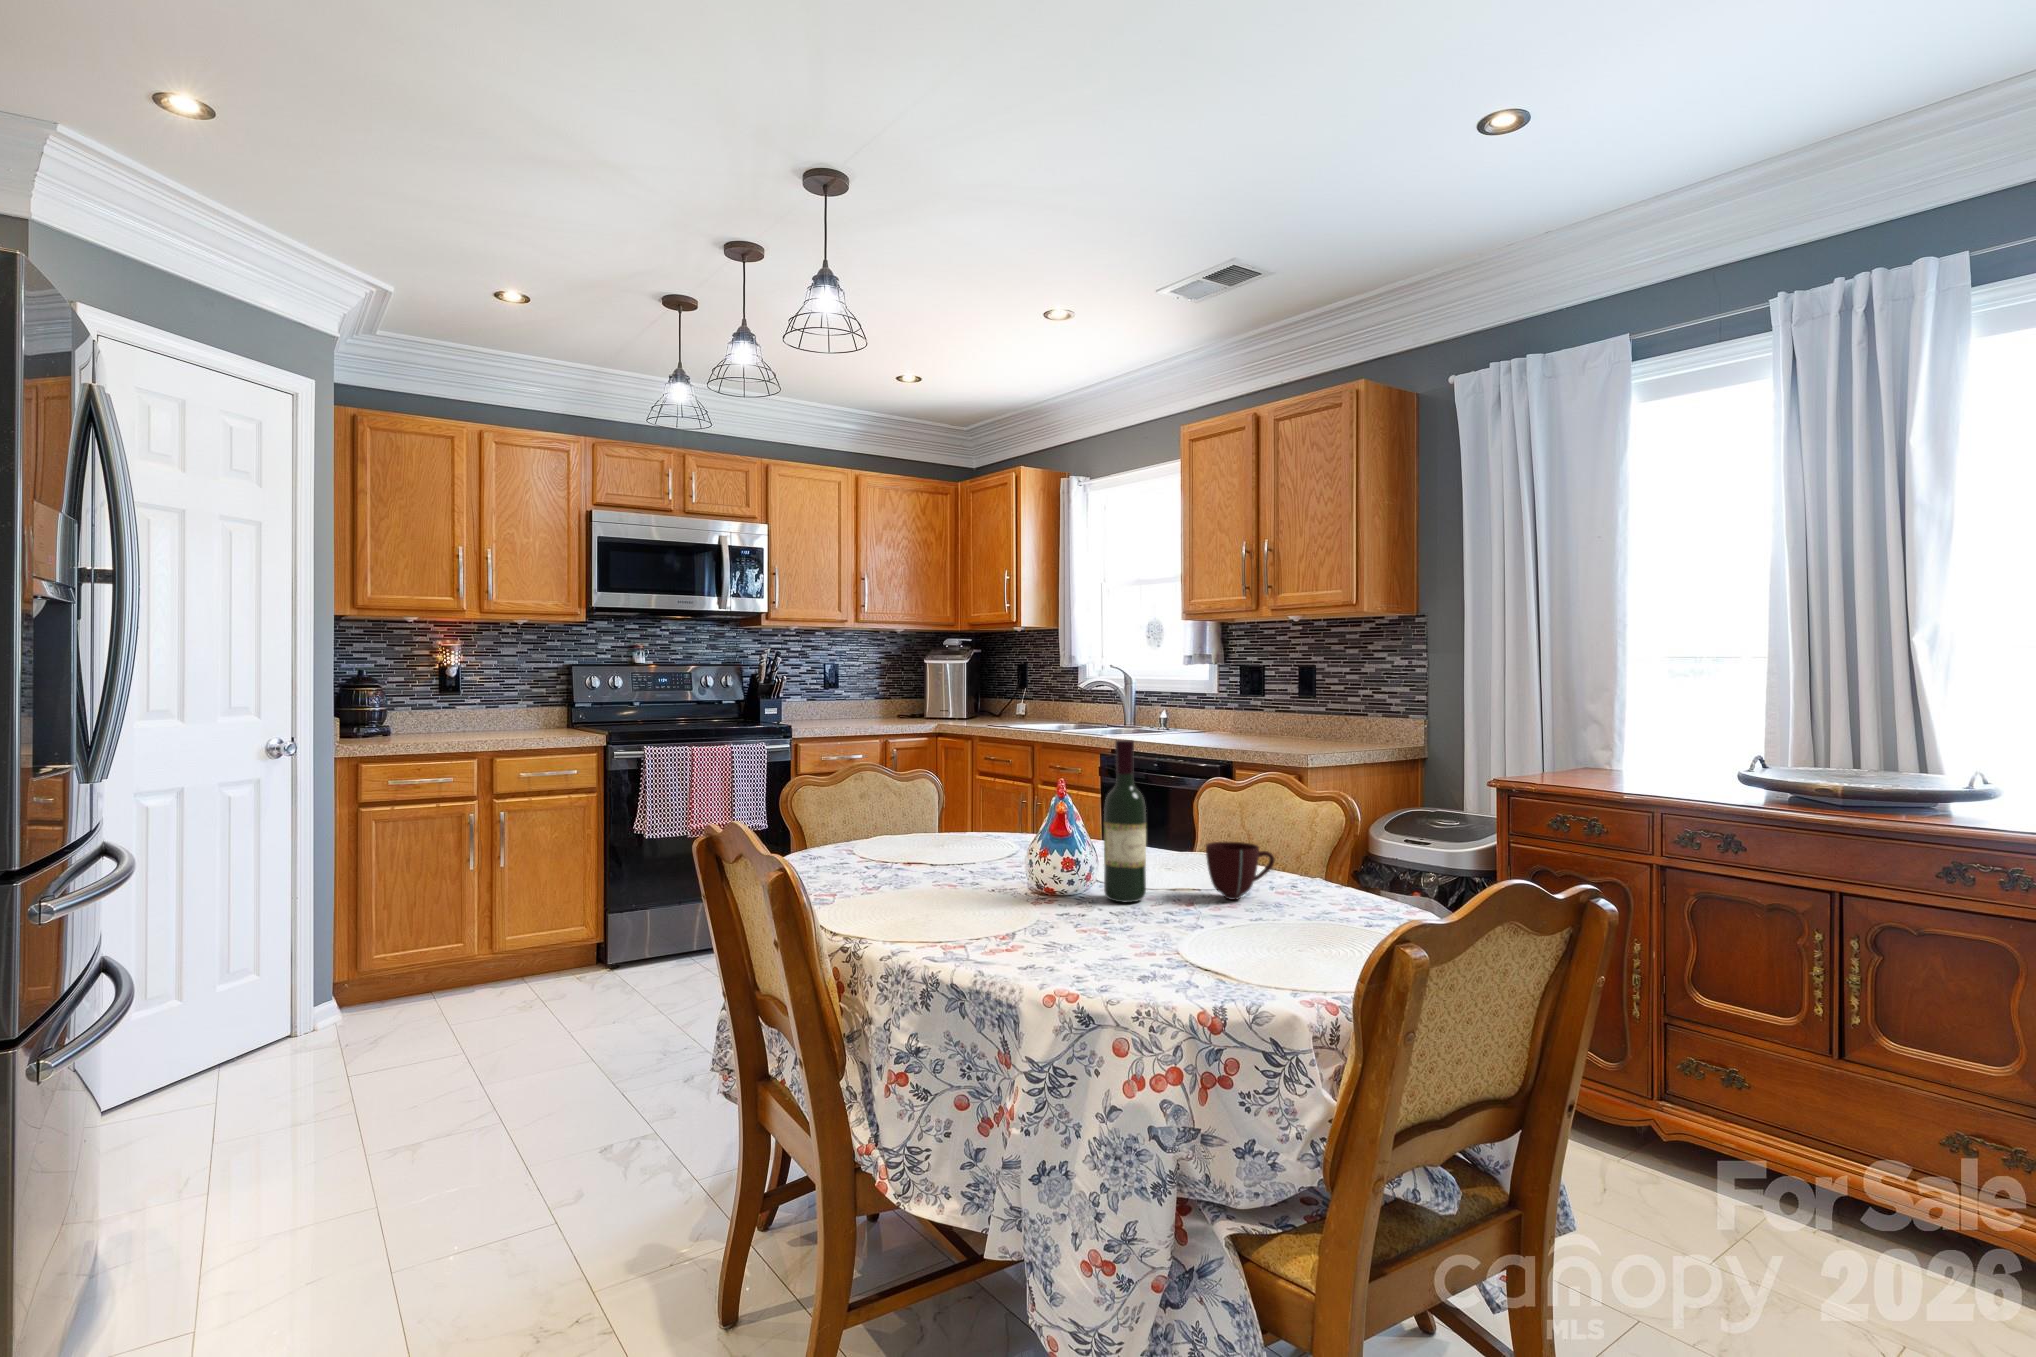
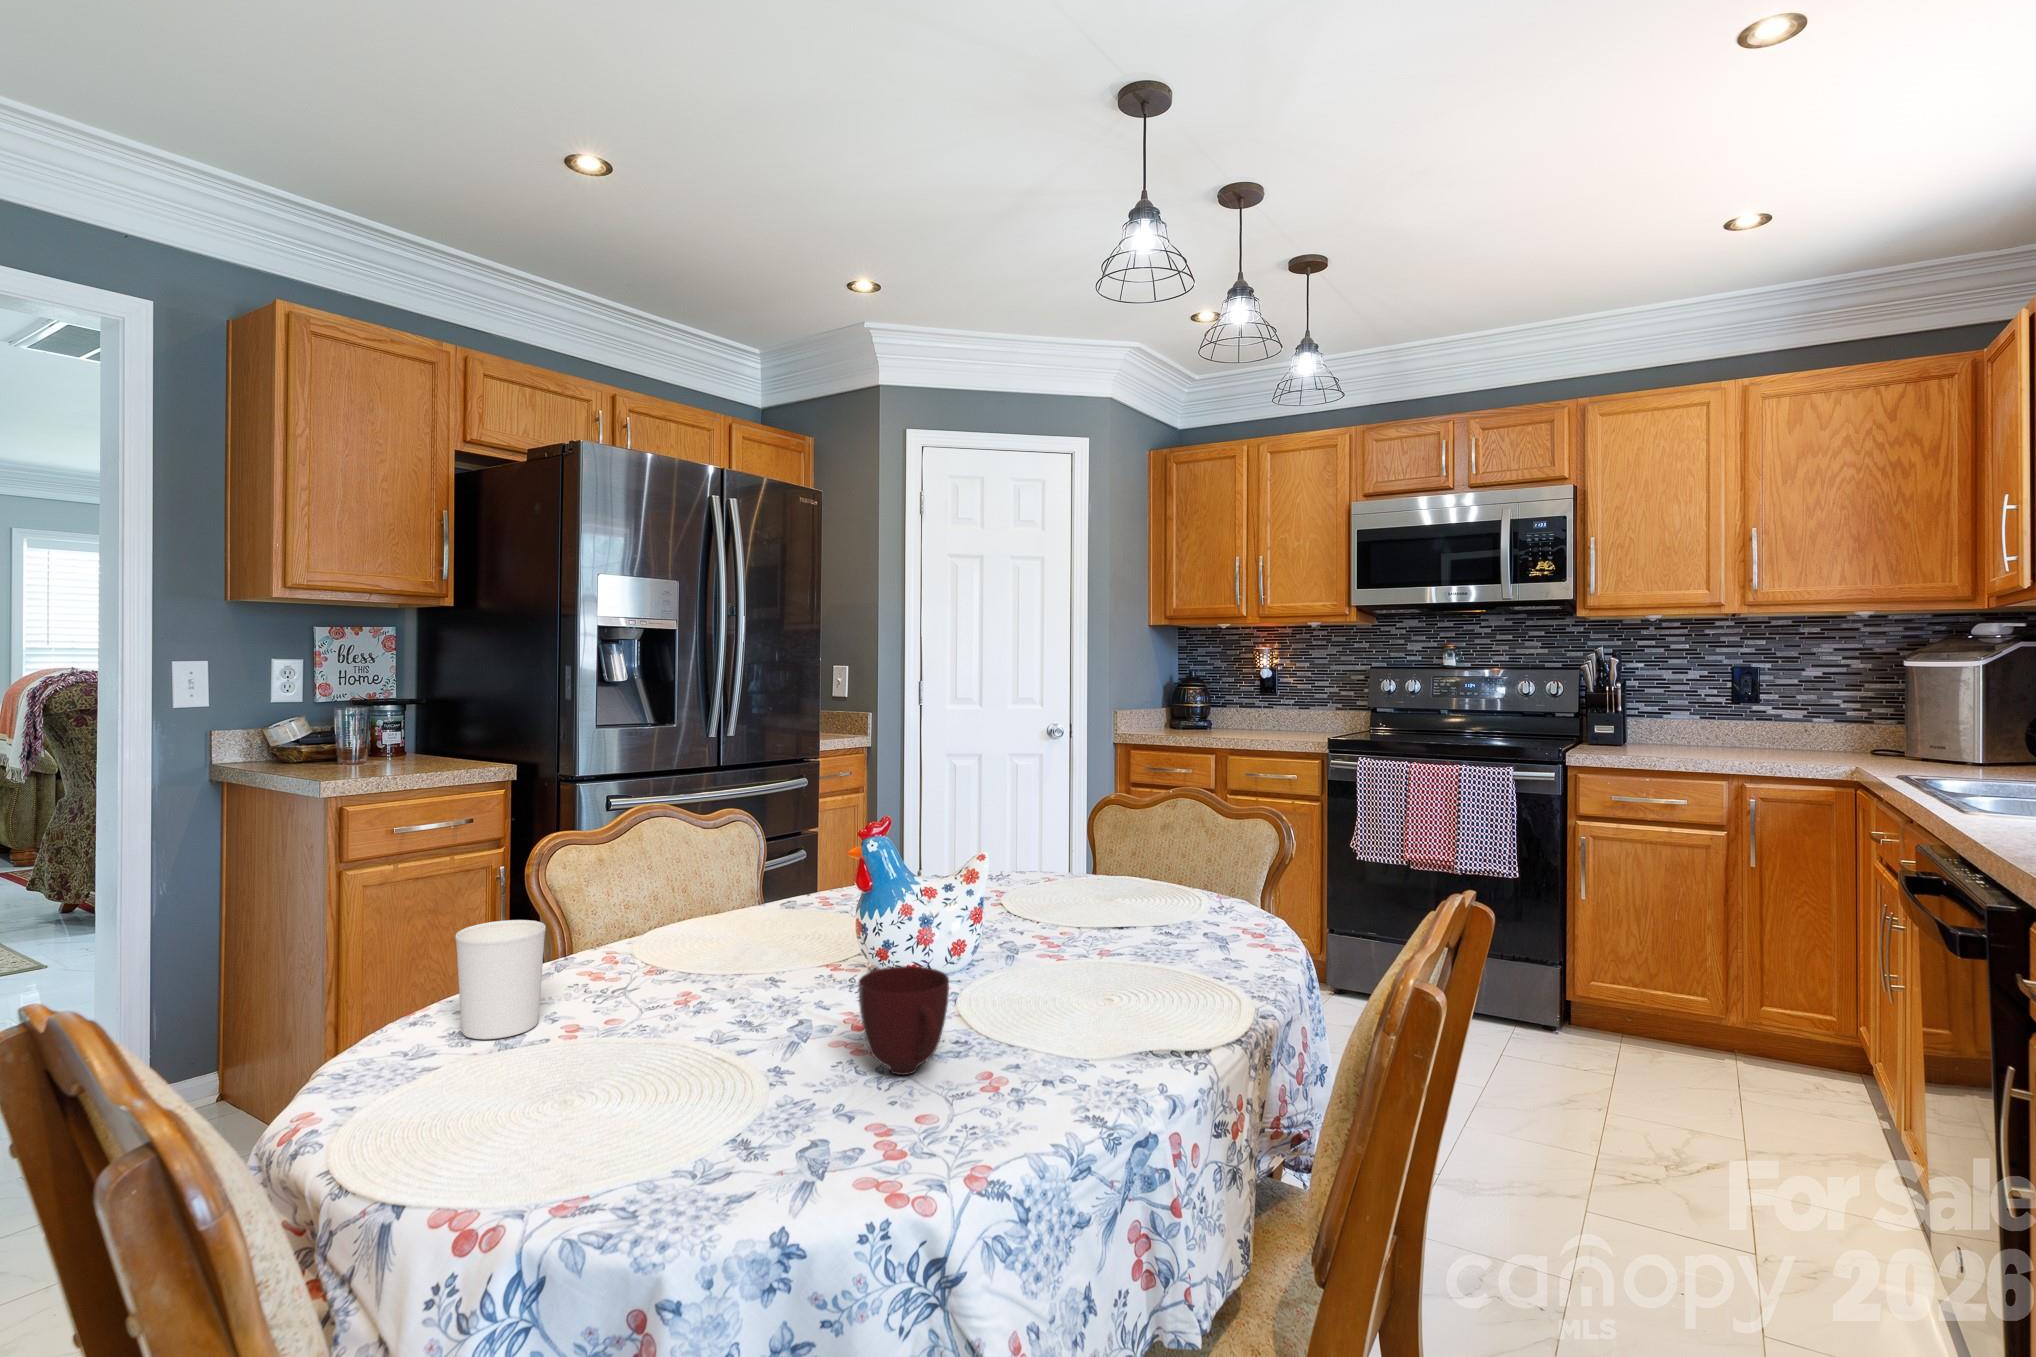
wine bottle: present [1104,740,1146,902] -> none [824,776,886,1018]
candle holder: none [1050,878,1116,973] -> present [455,920,546,1039]

